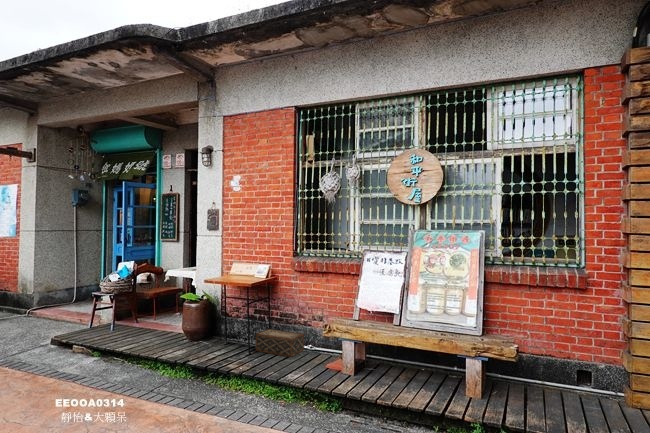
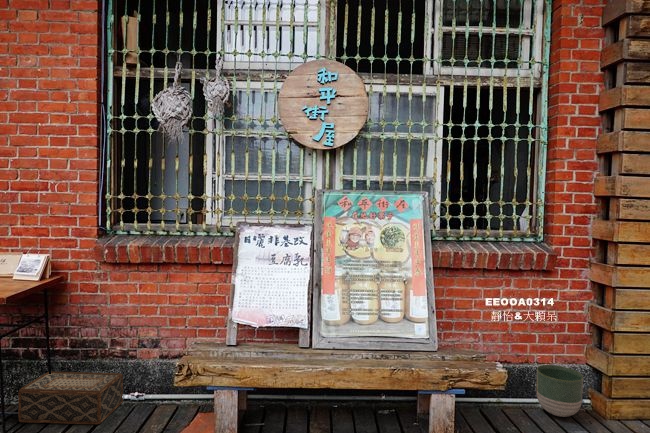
planter: none [571,360,607,398] -> present [536,365,583,417]

